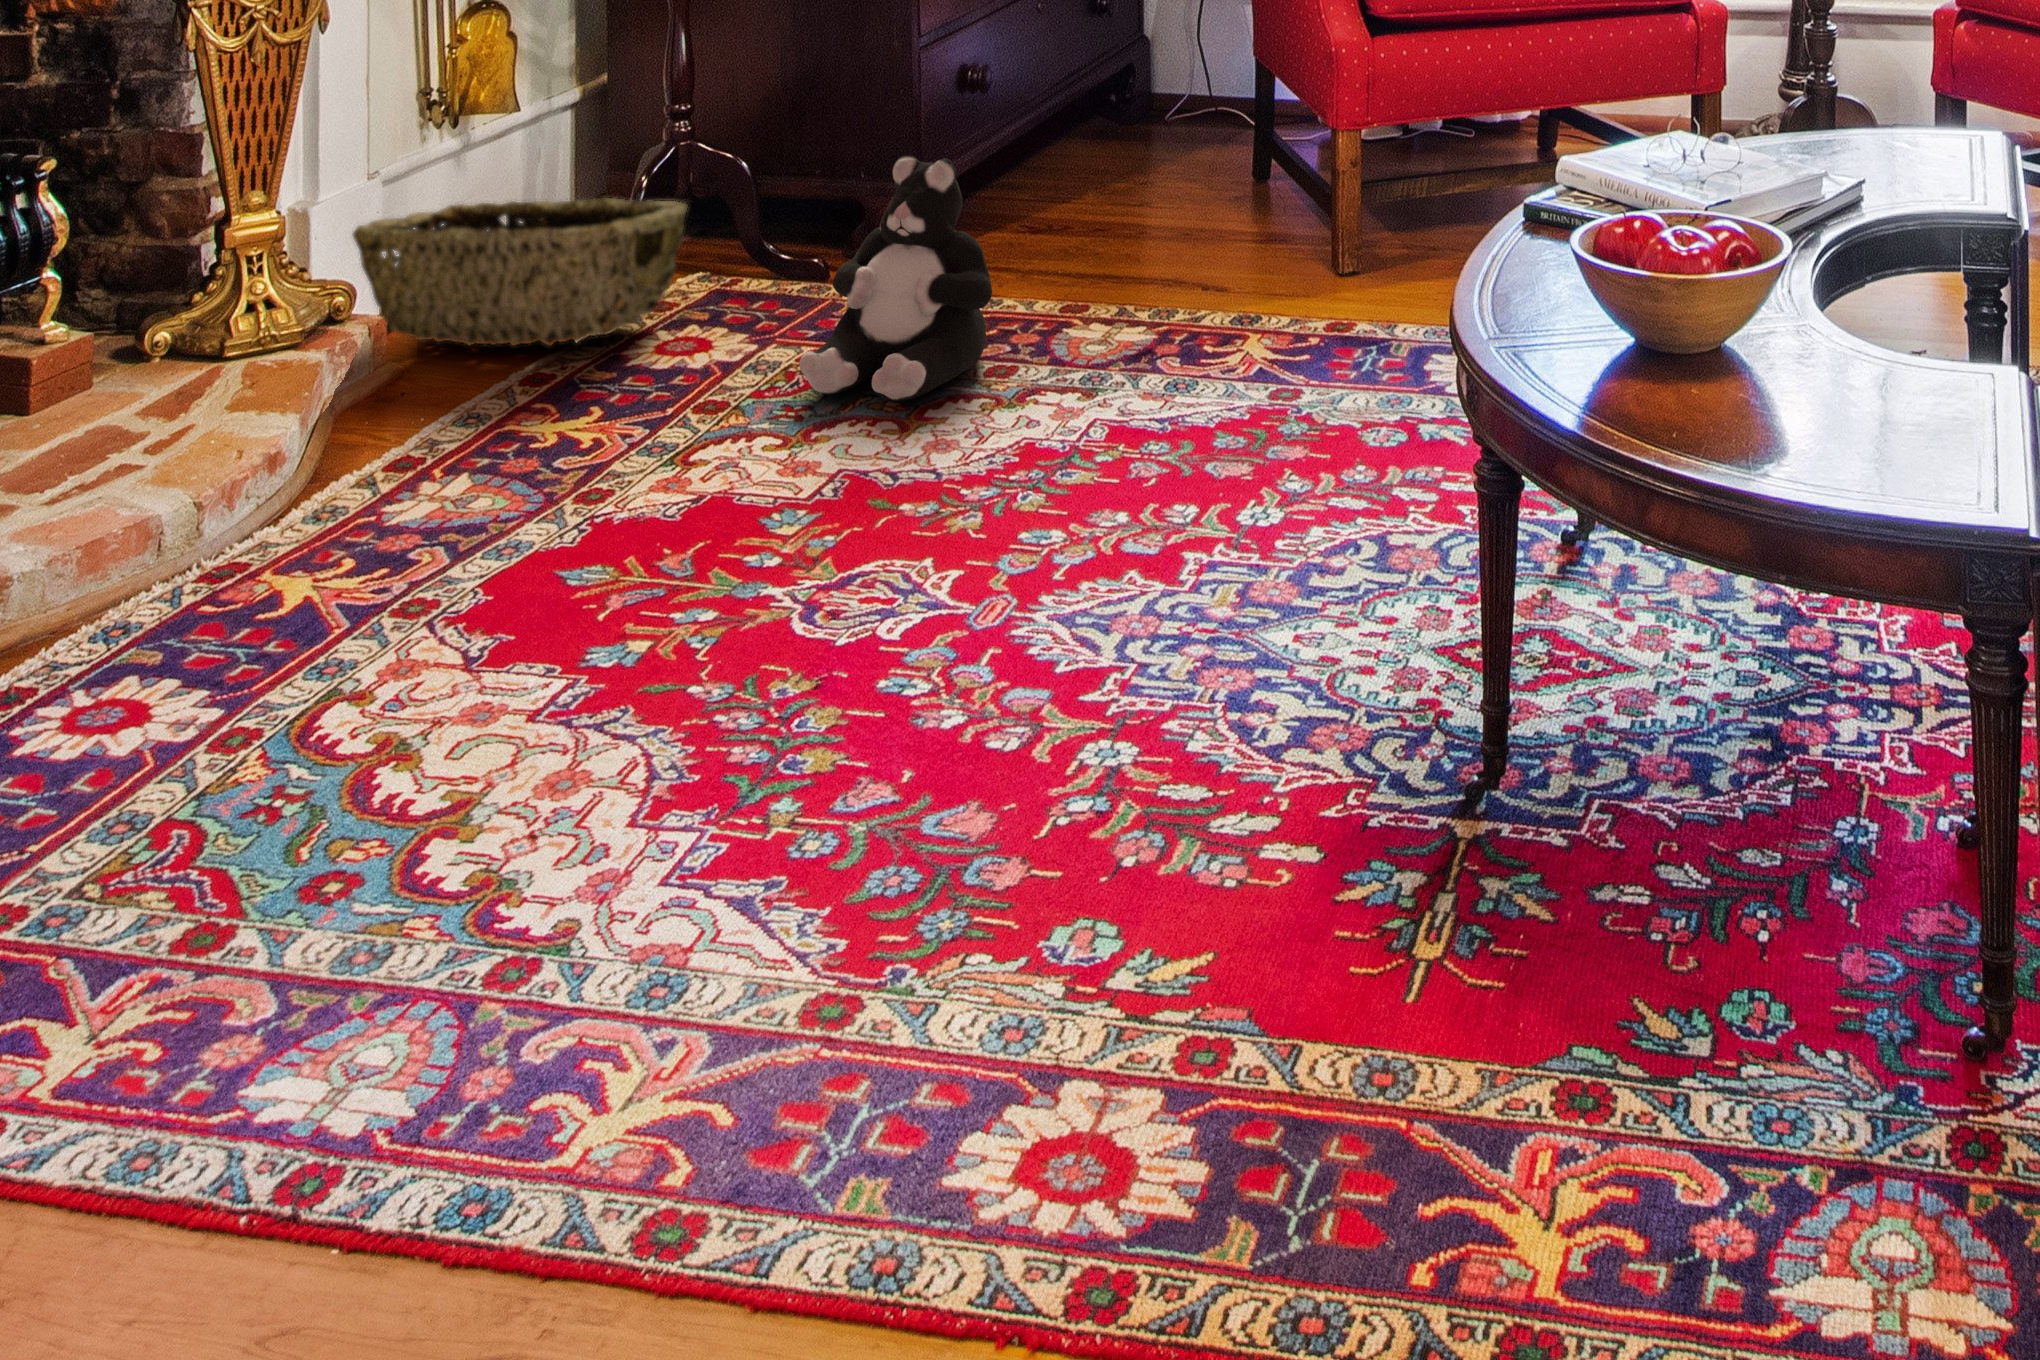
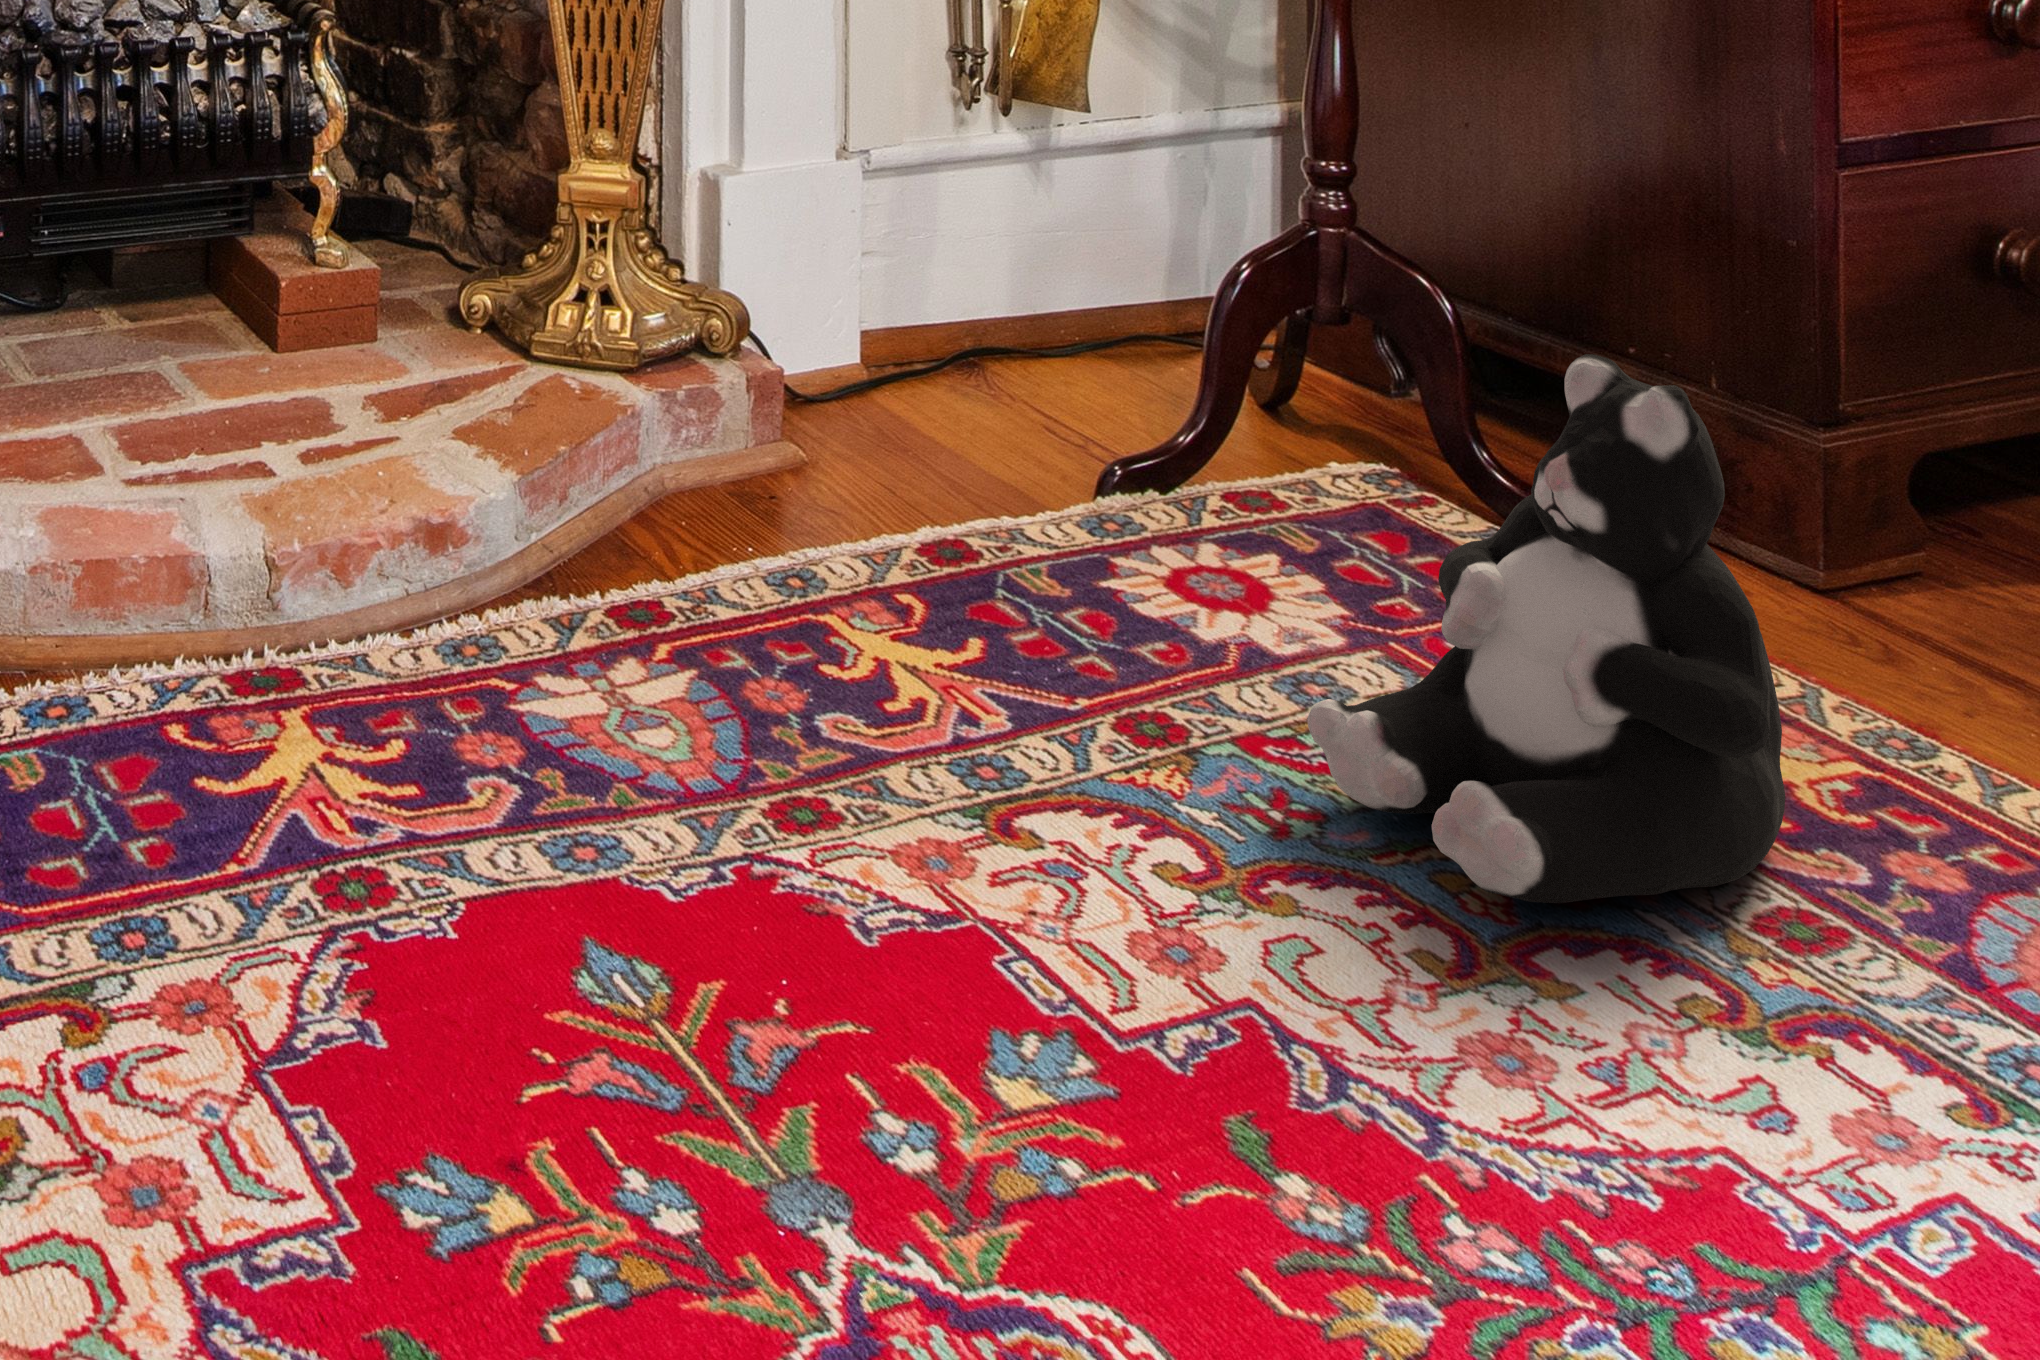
woven basket: present [353,198,687,345] -> none [780,225,1284,521]

